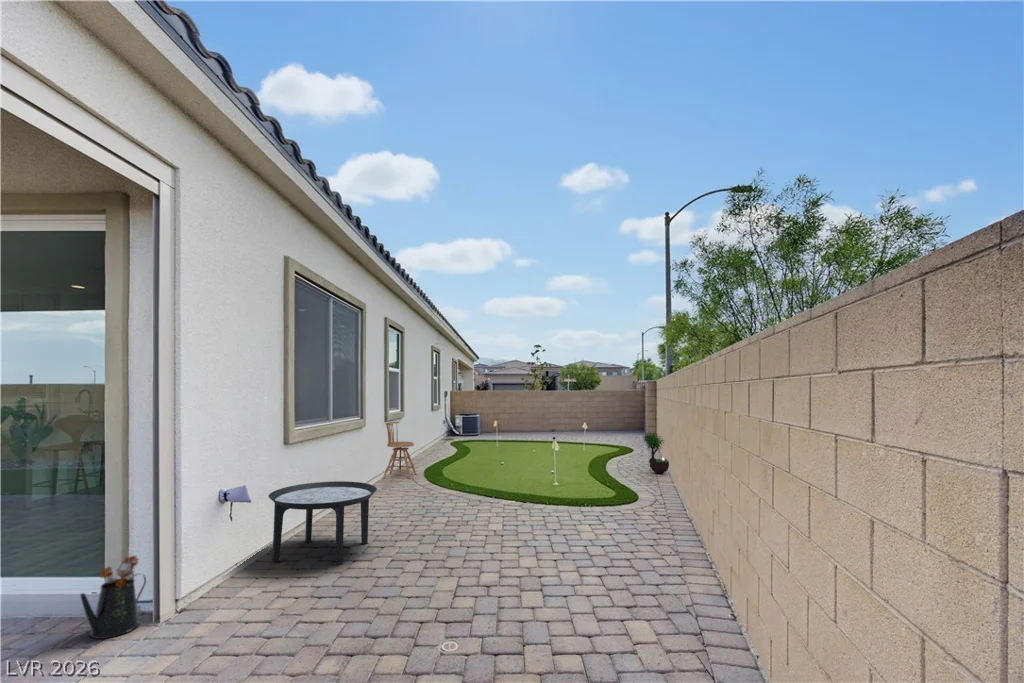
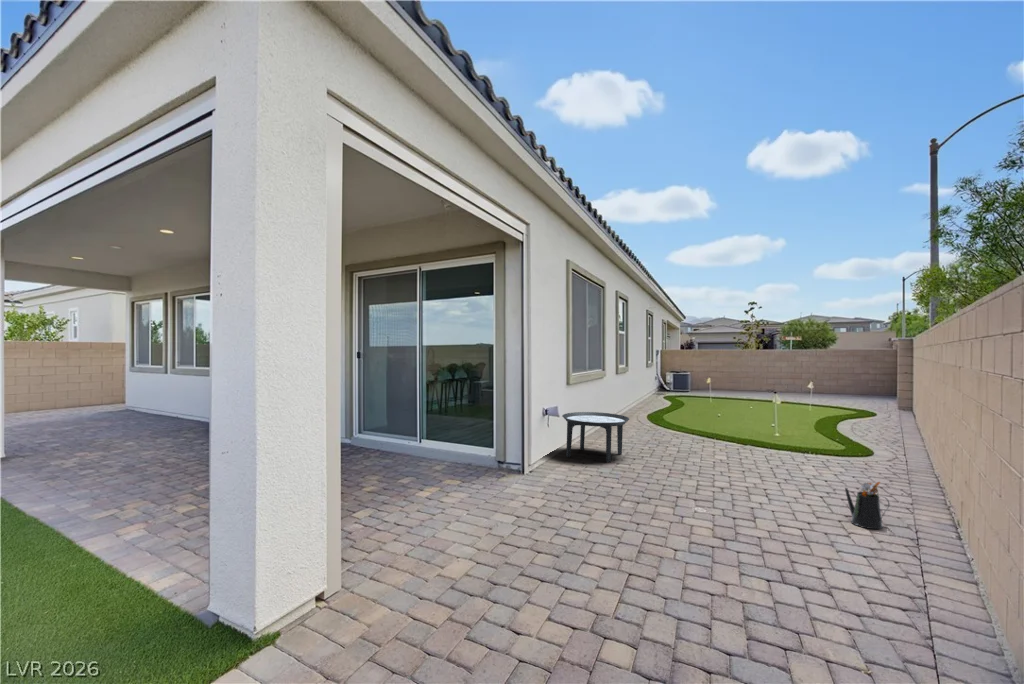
chair: present [383,422,416,479] -> none [614,375,641,422]
potted tree: present [644,433,669,473] -> none [856,393,884,435]
watering can: present [81,556,146,639] -> present [845,482,889,529]

